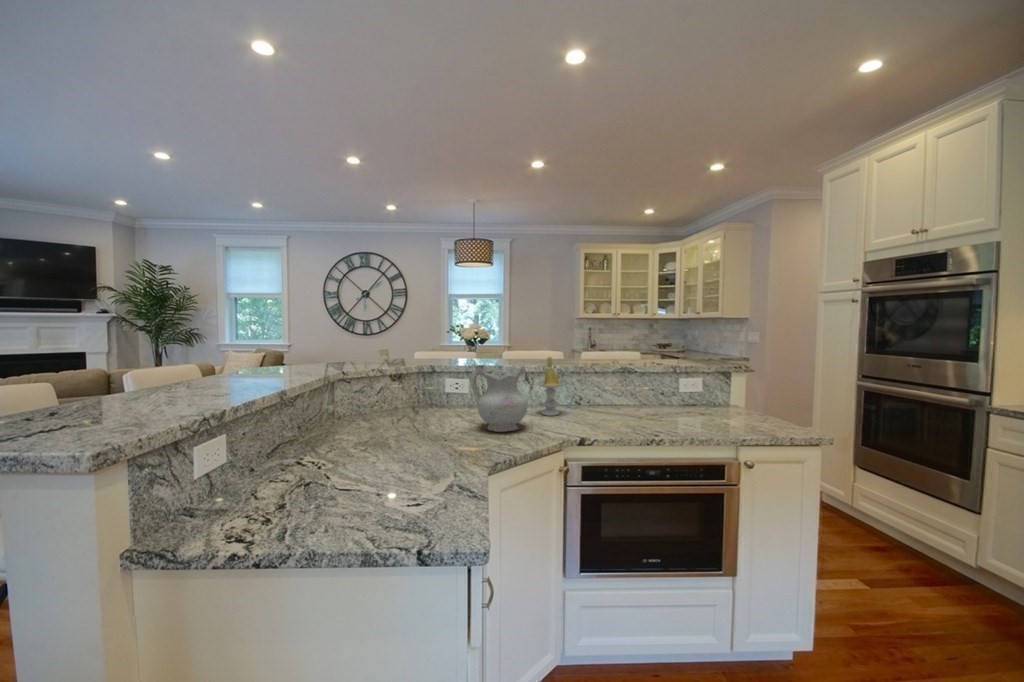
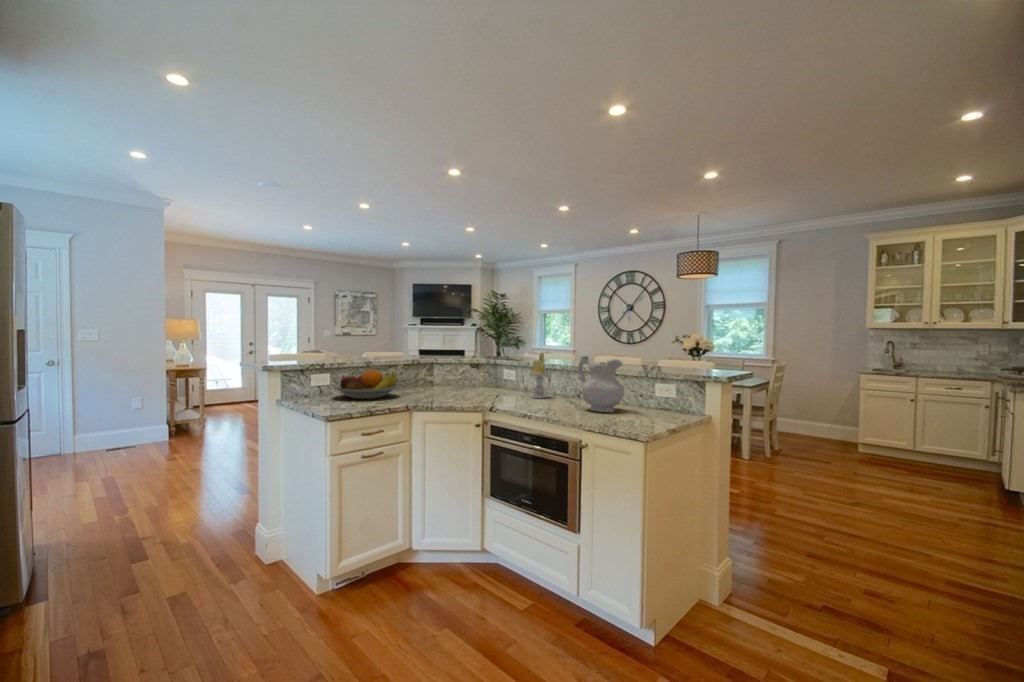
ceramic pitcher: present [471,365,528,432] -> present [578,356,624,413]
fruit bowl: none [279,420,430,499] -> present [333,370,400,399]

